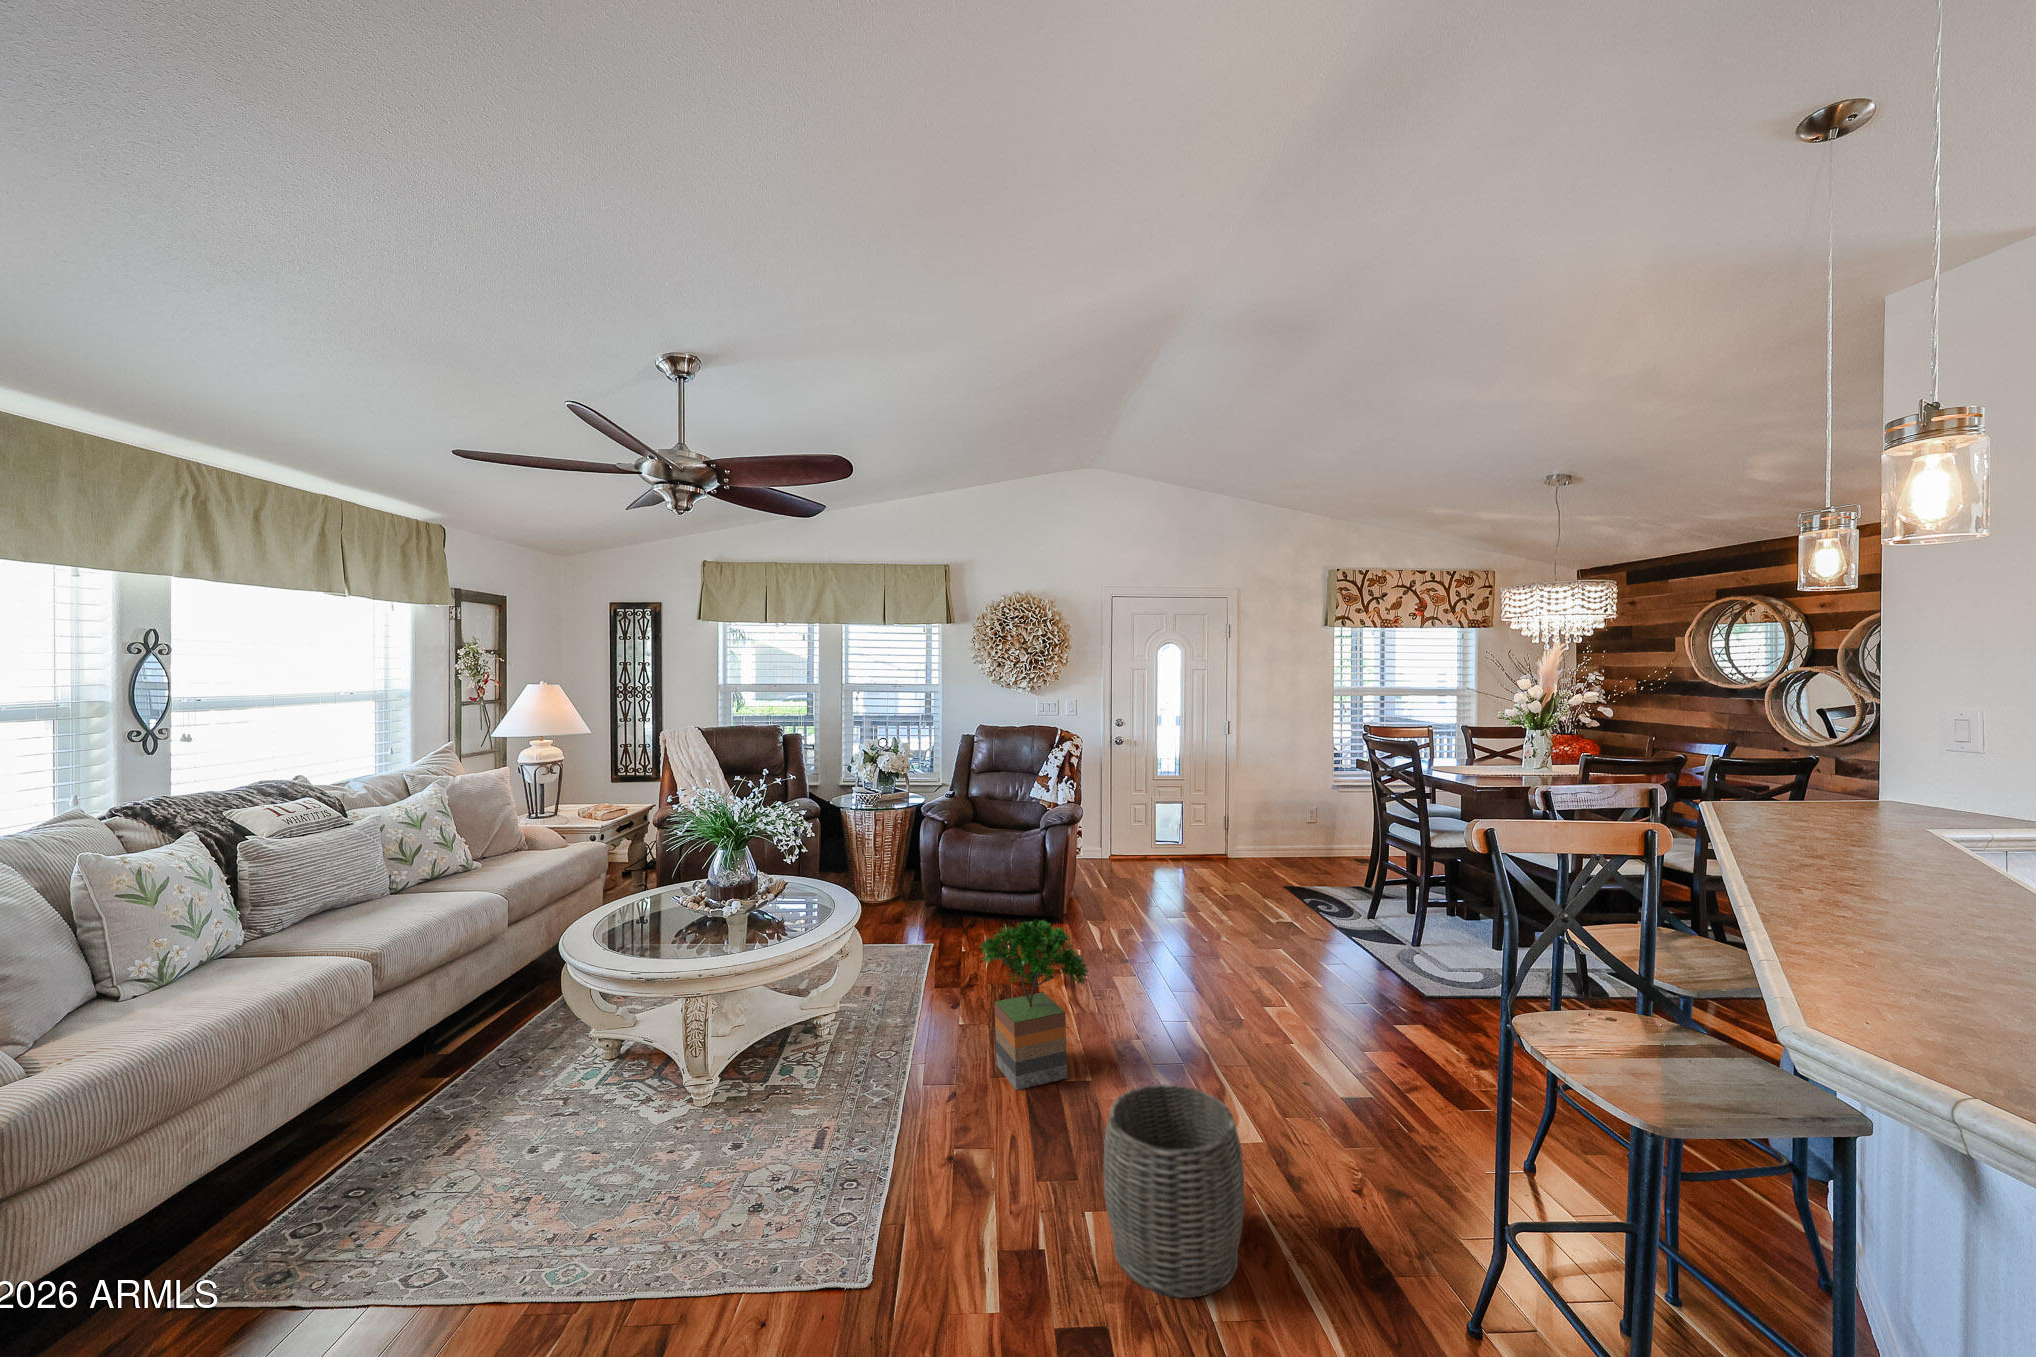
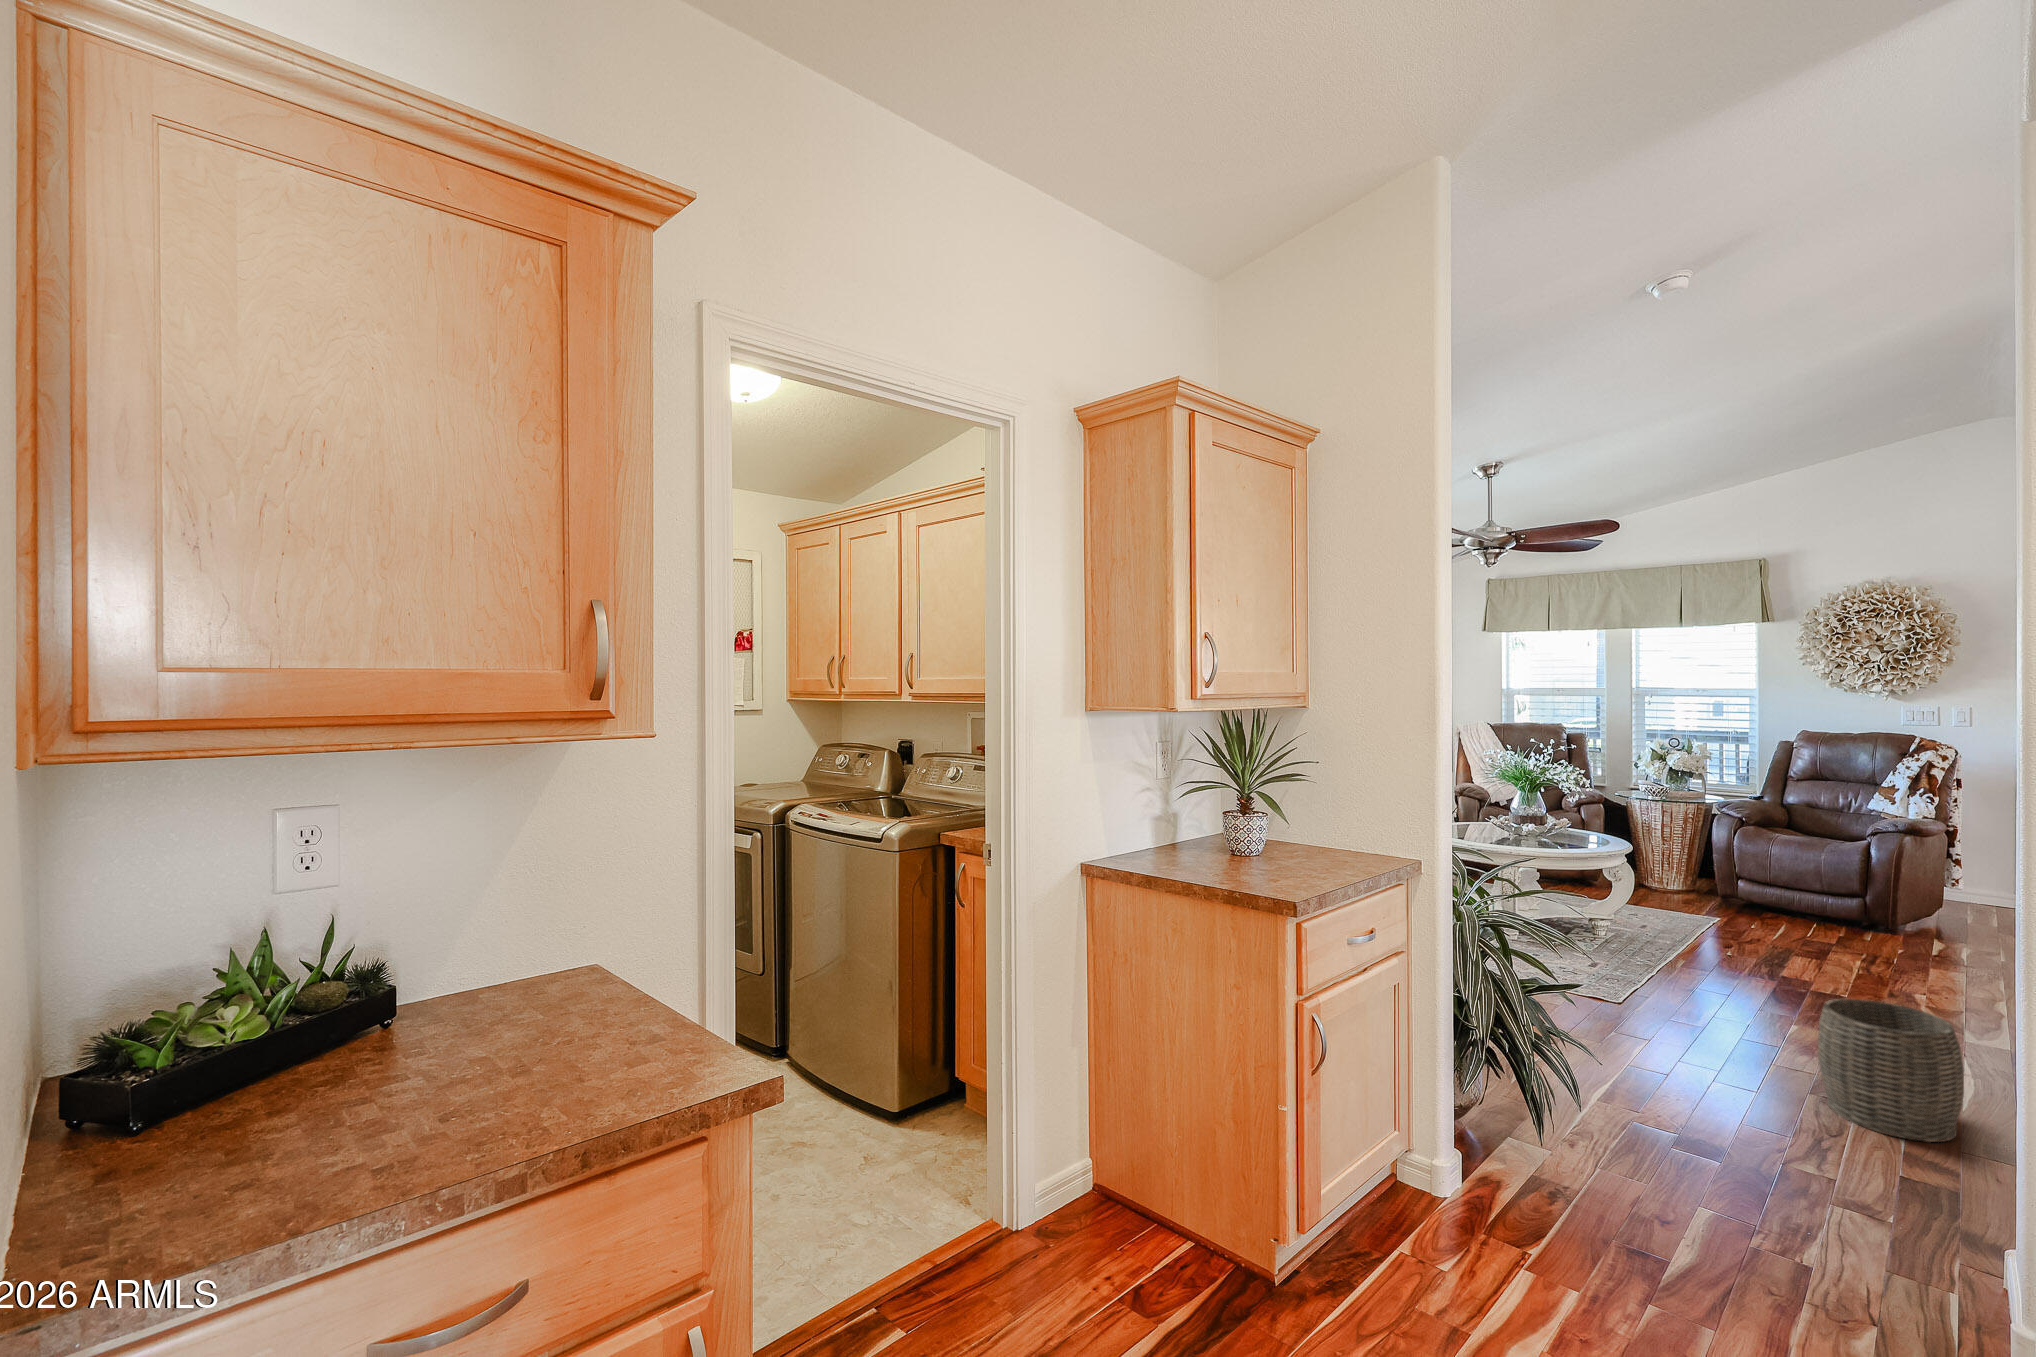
potted tree: present [980,919,1088,1090] -> none [1740,886,1861,1025]

